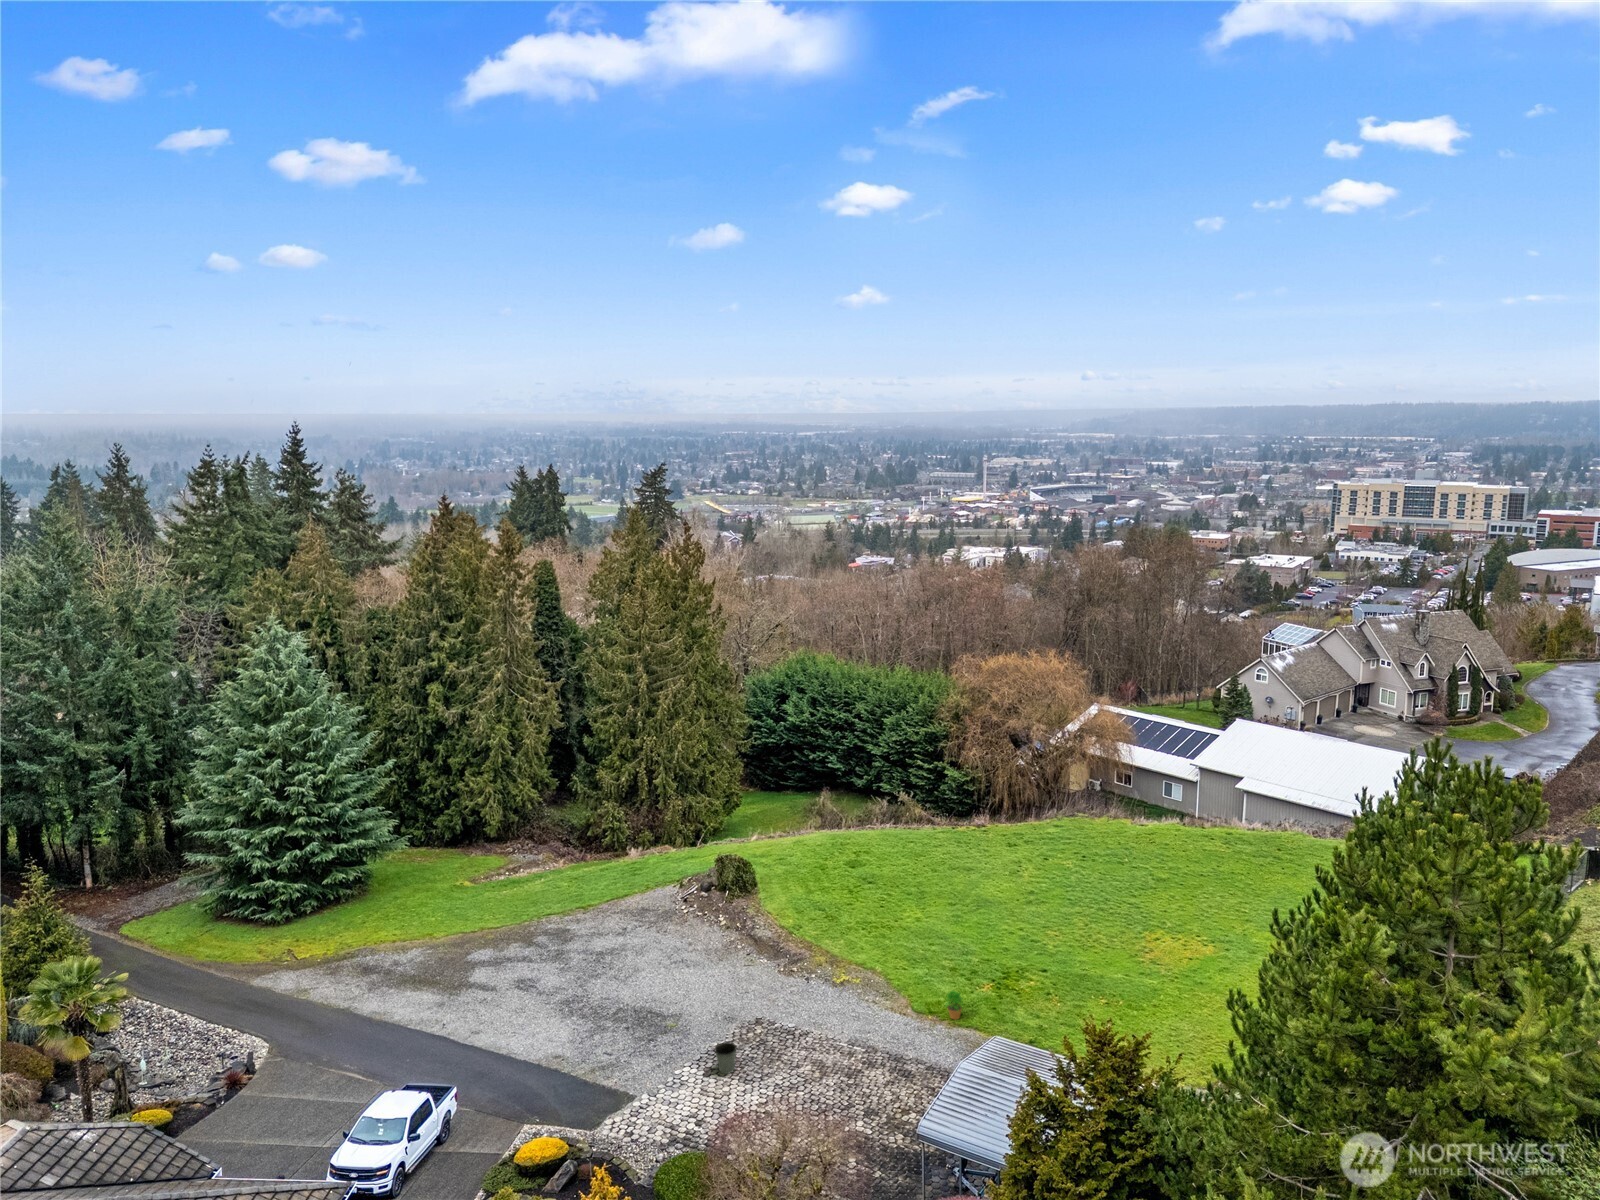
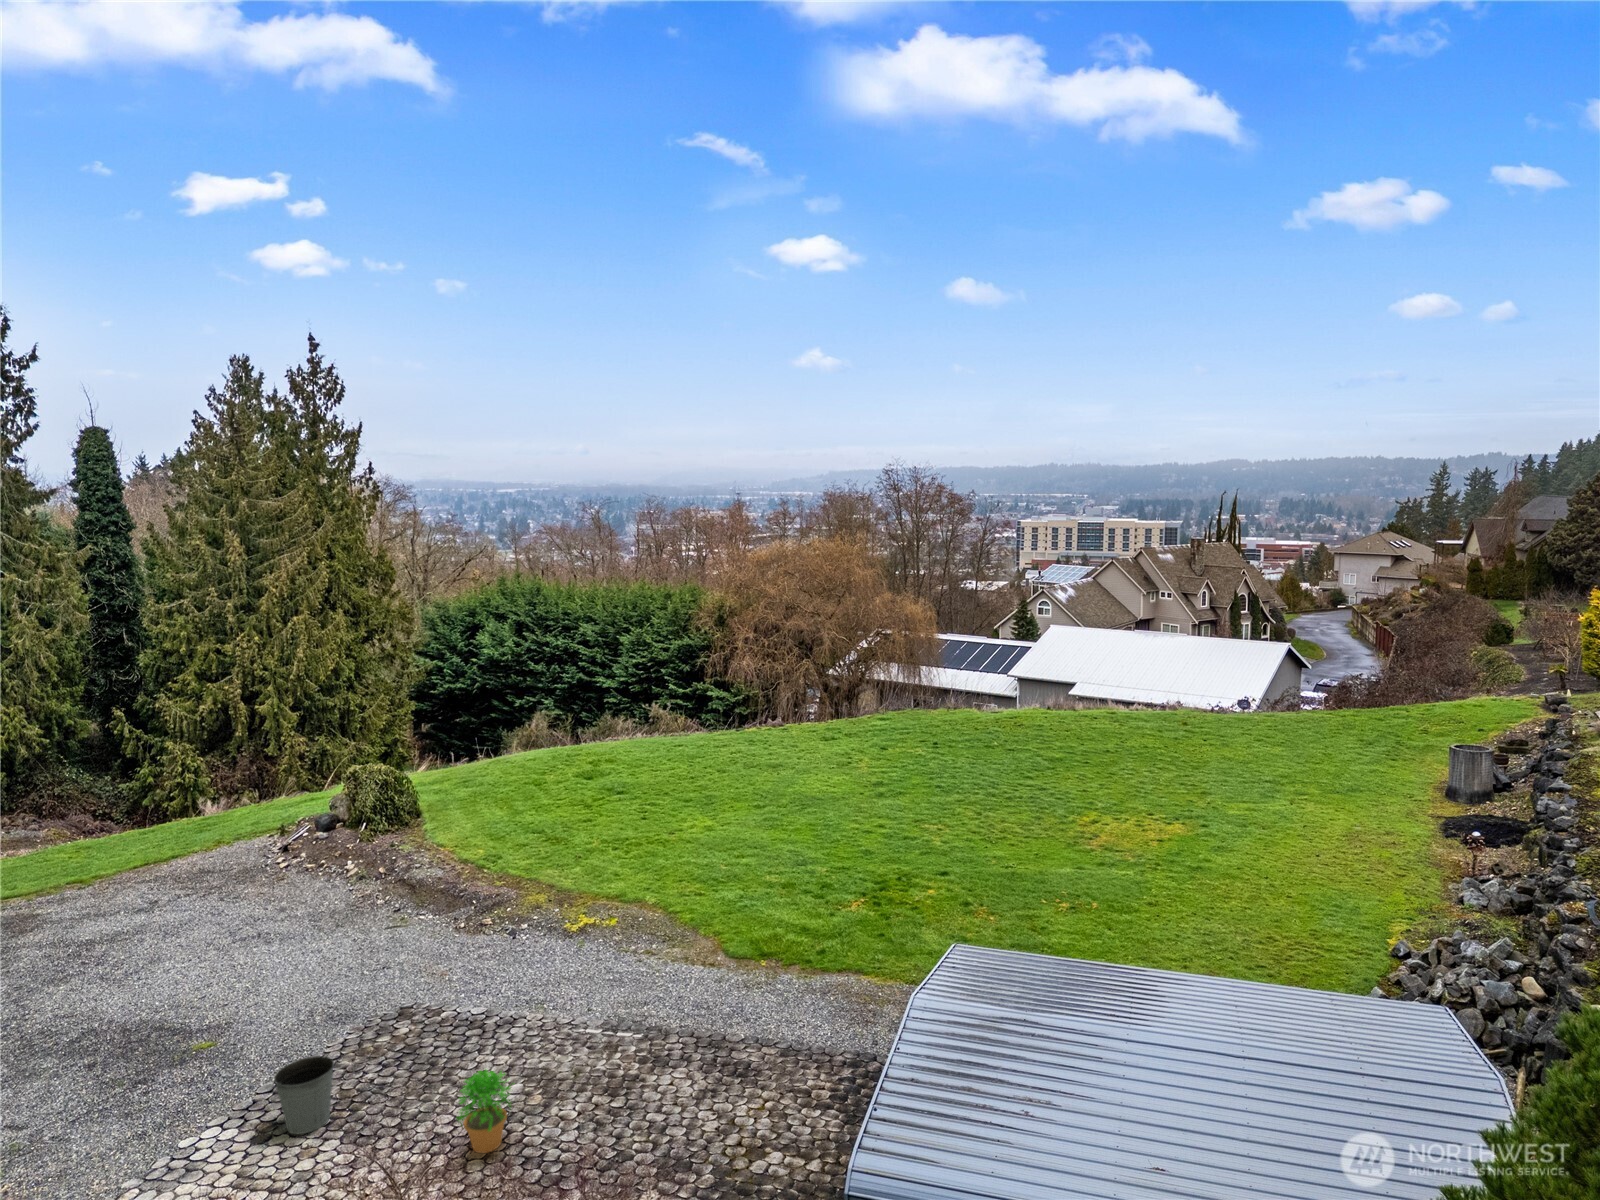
potted plant: present [946,990,963,1019] -> present [458,1070,511,1153]

